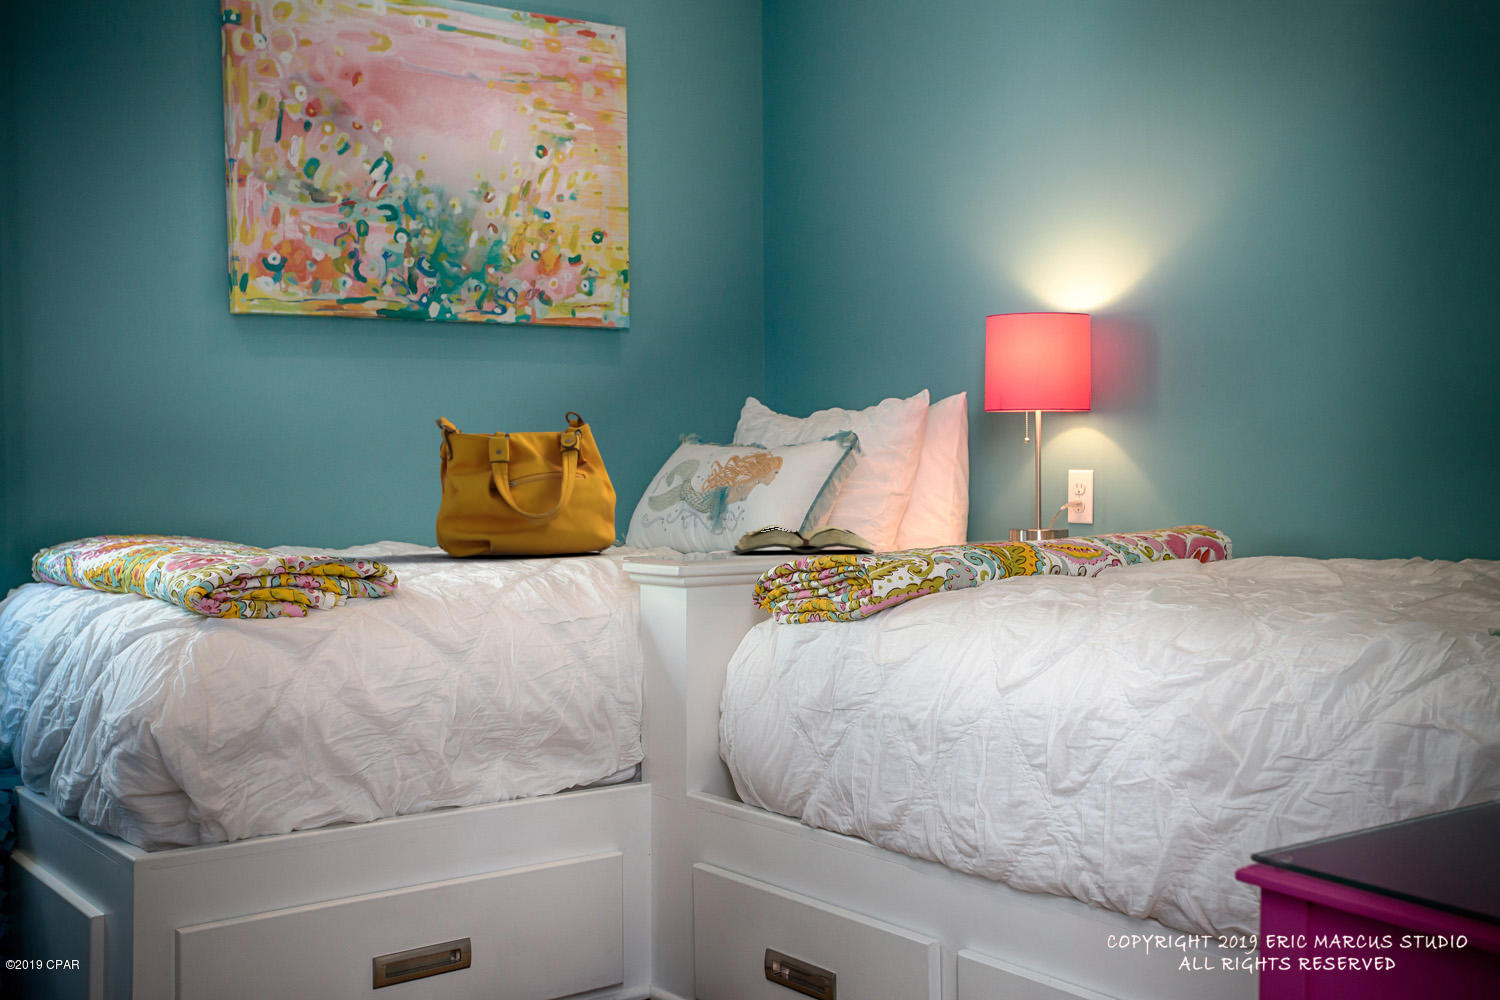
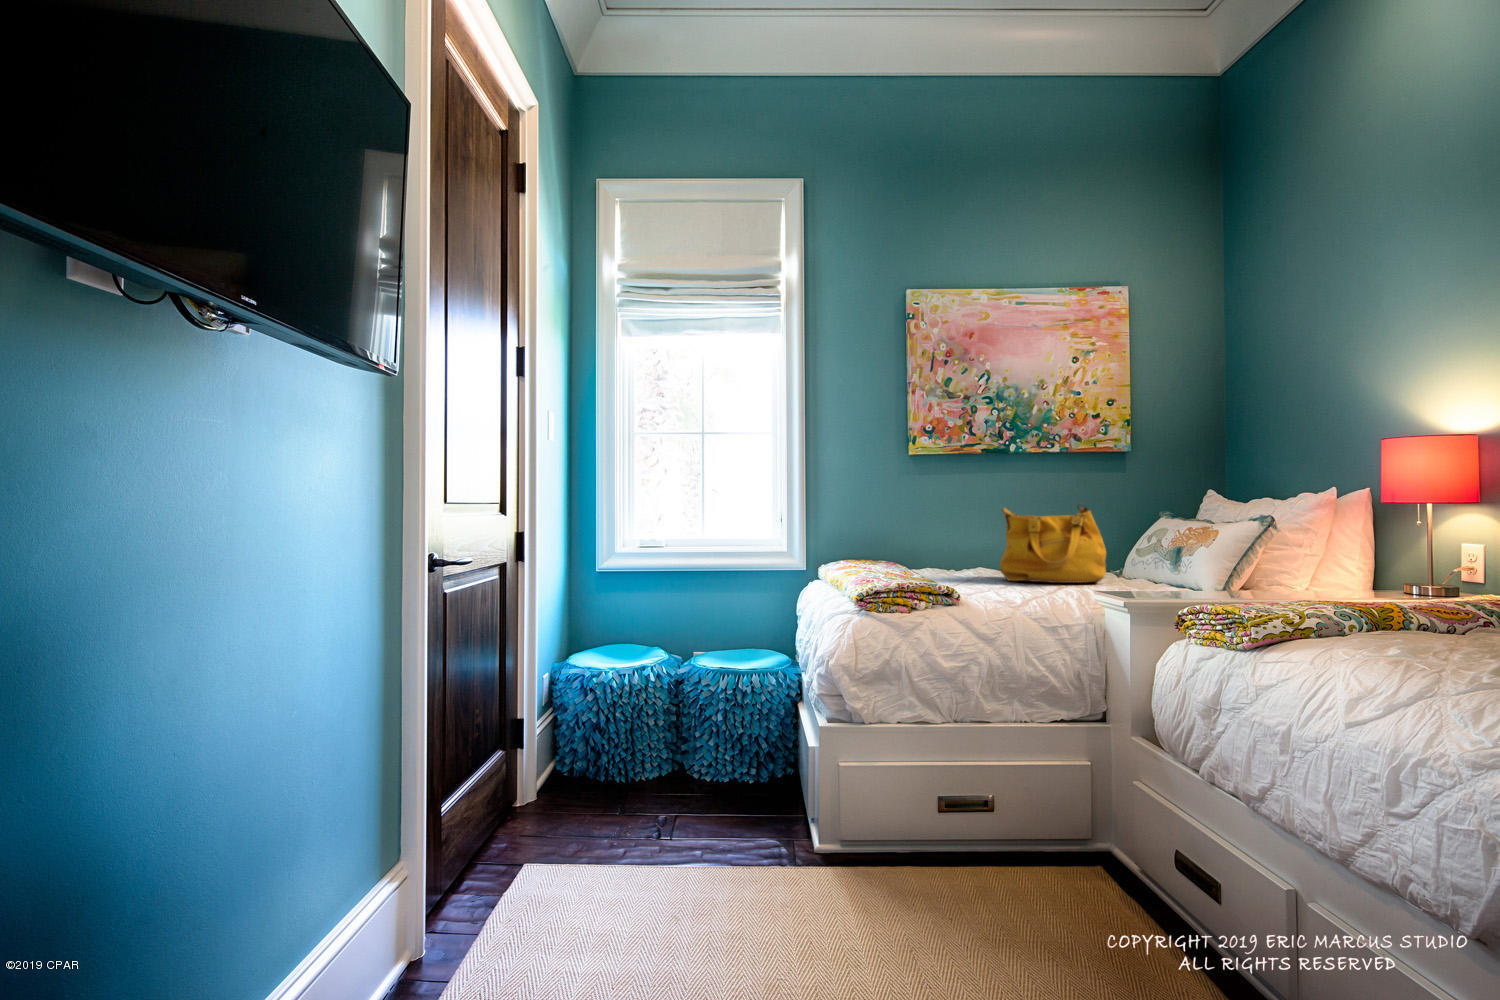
diary: present [734,525,874,554] -> none [1184,571,1283,596]

